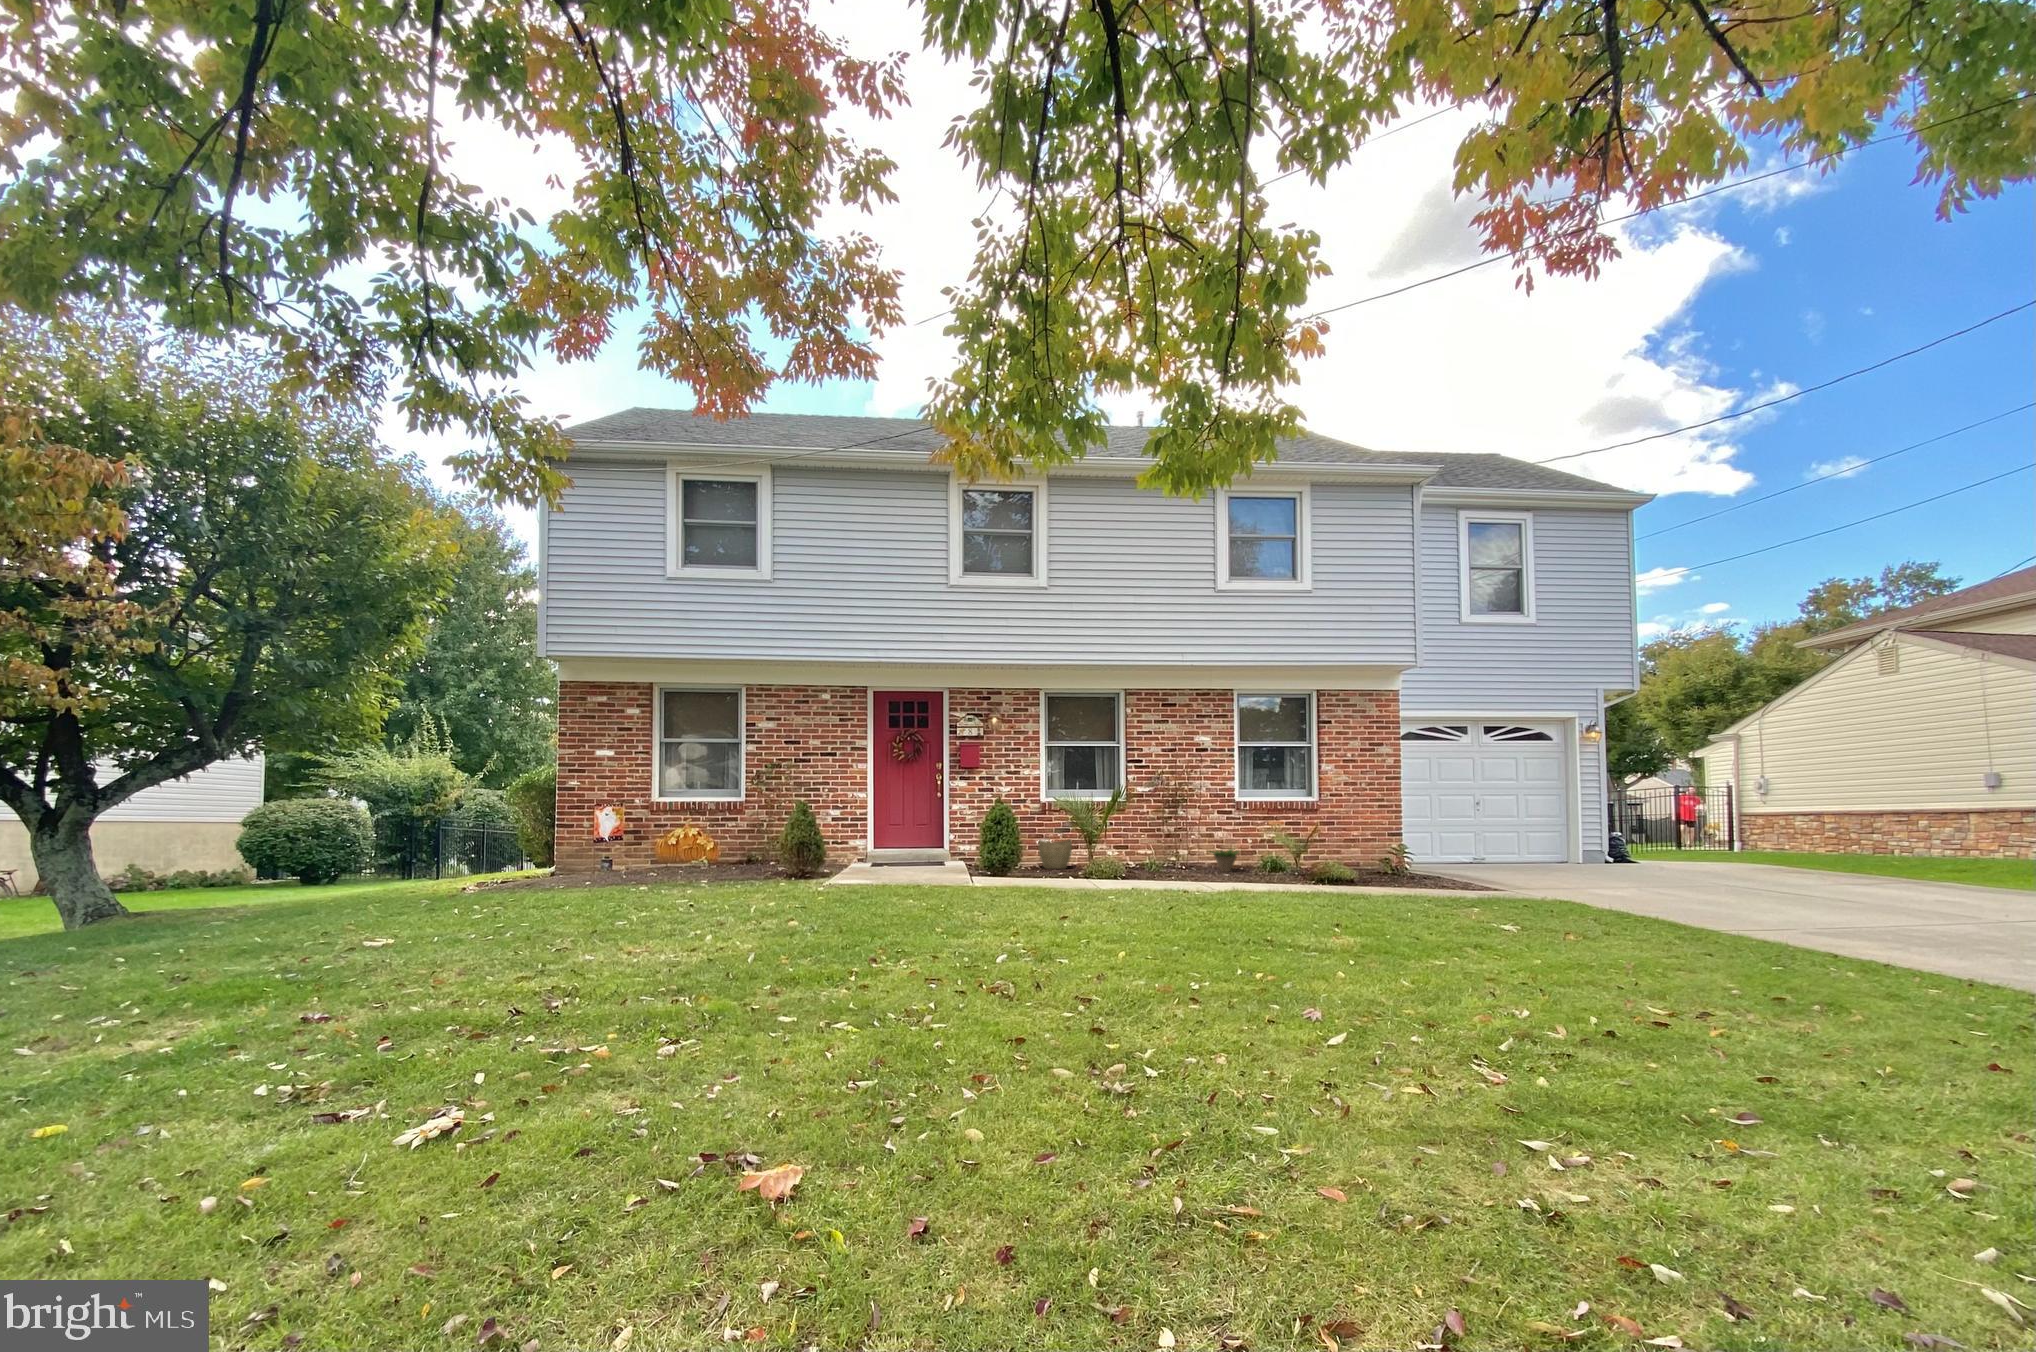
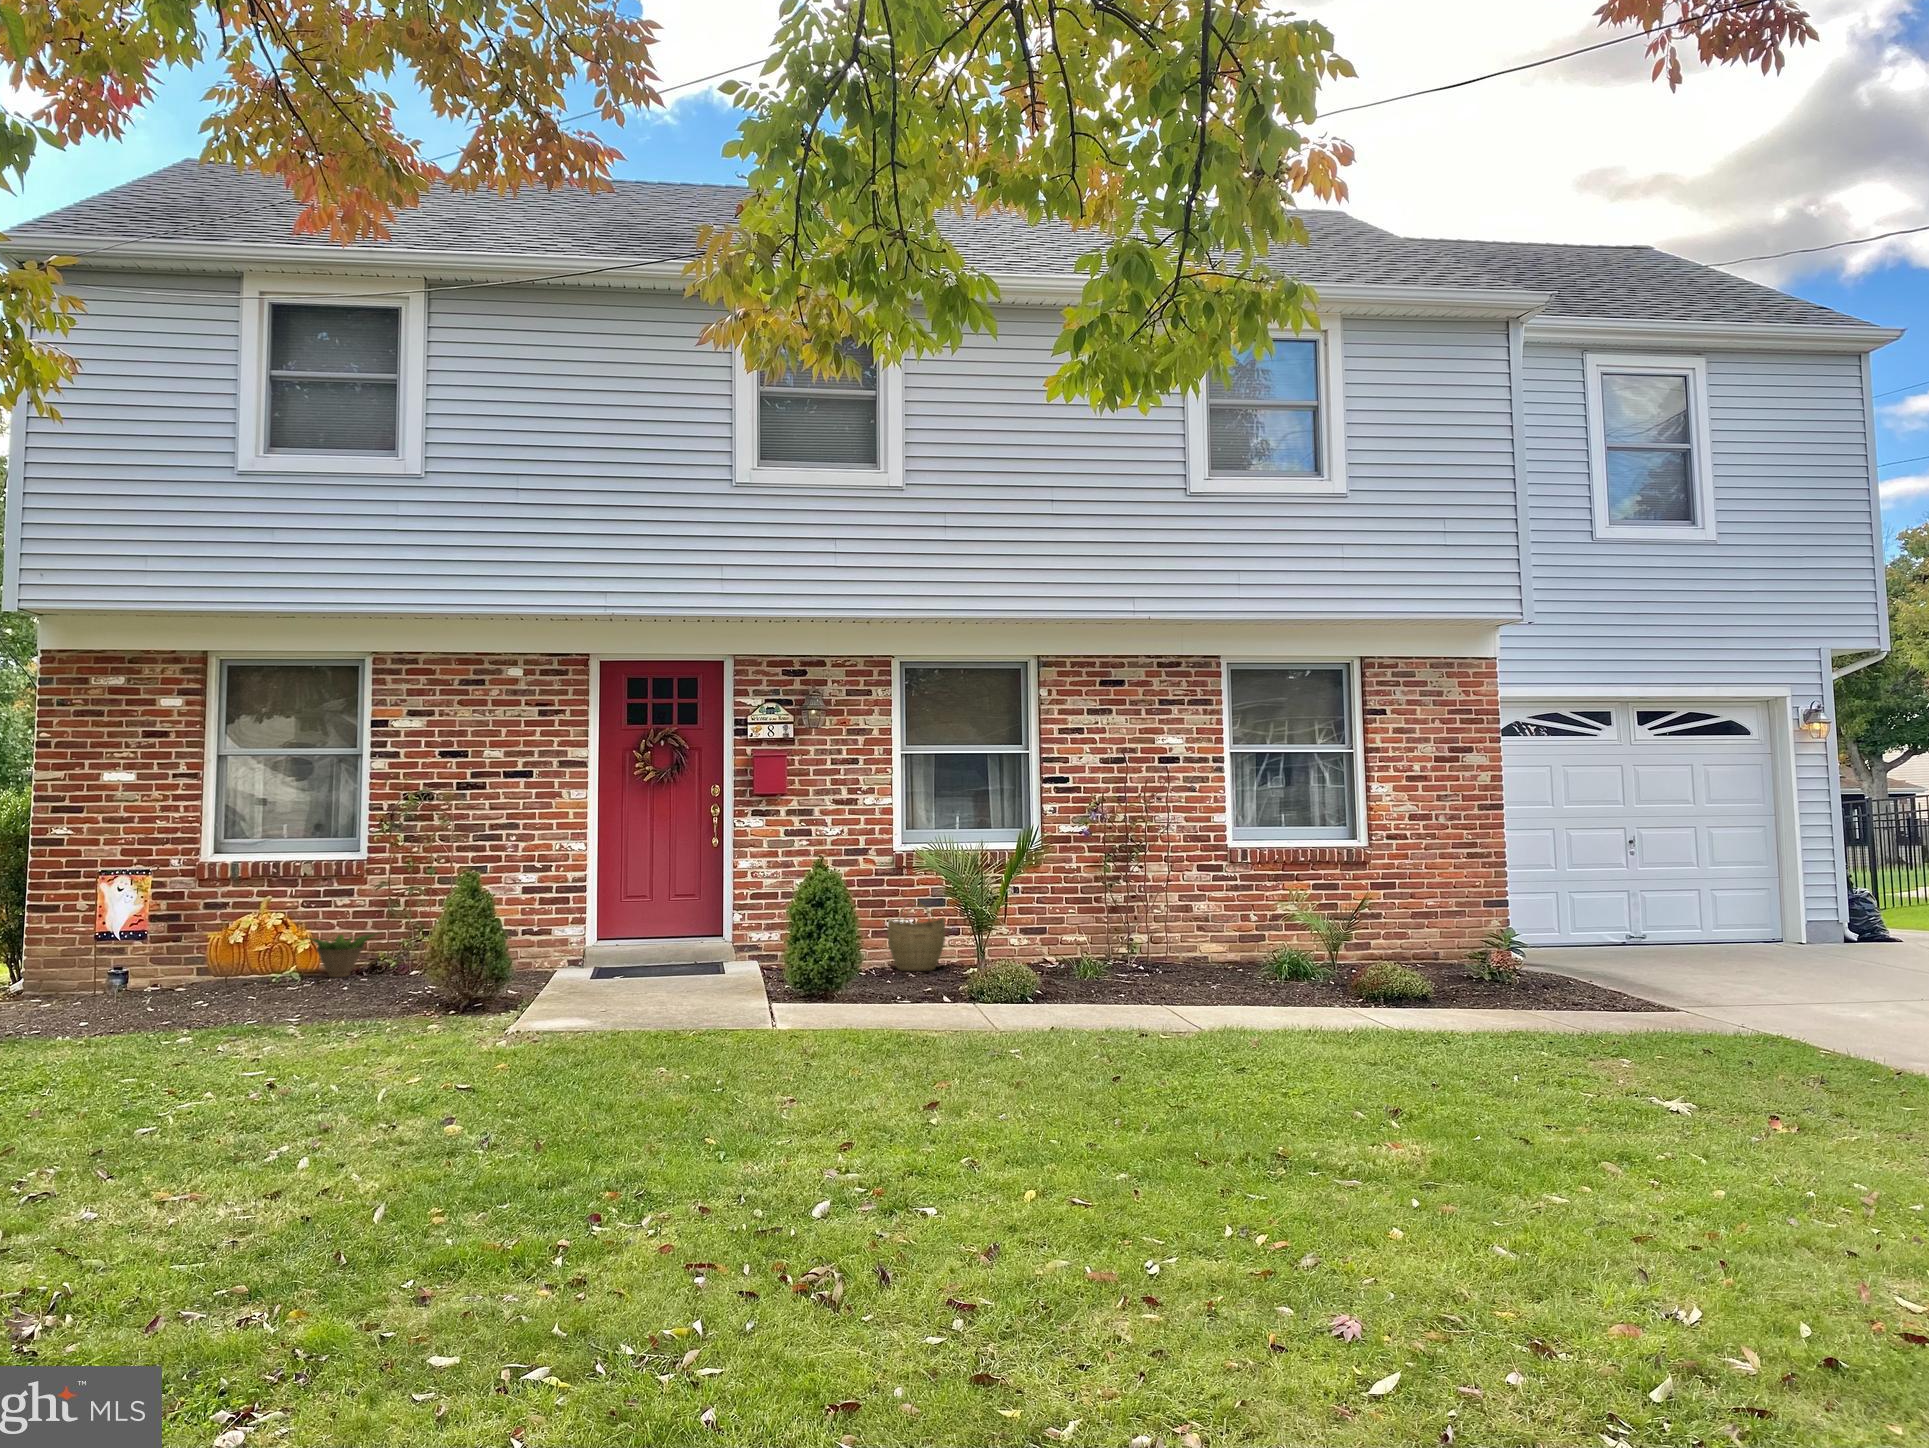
decorative plant: present [1211,849,1239,872] -> present [304,933,376,977]

